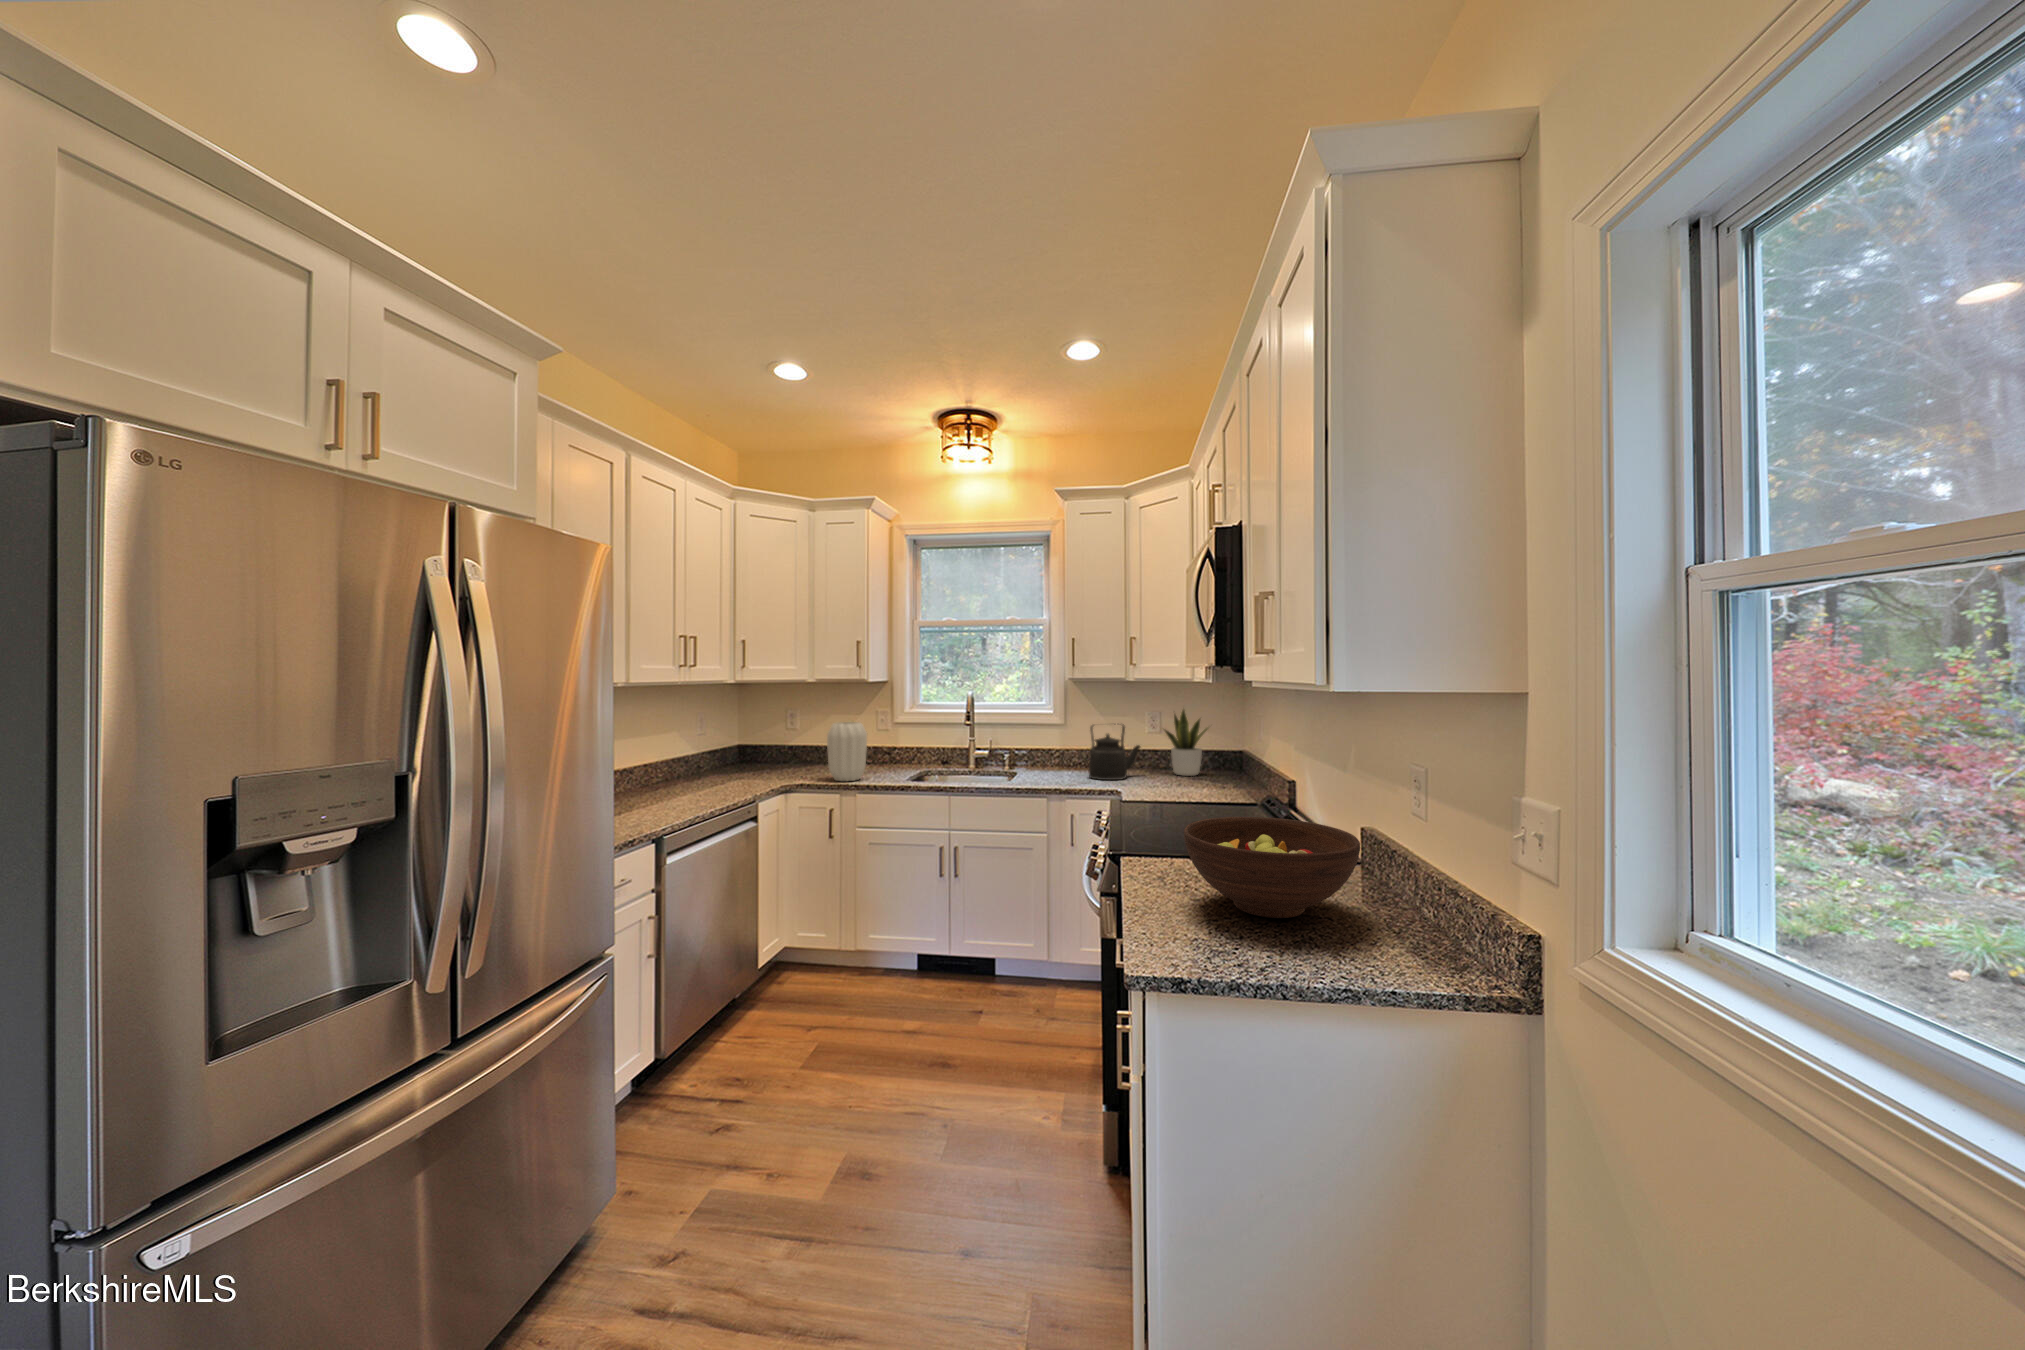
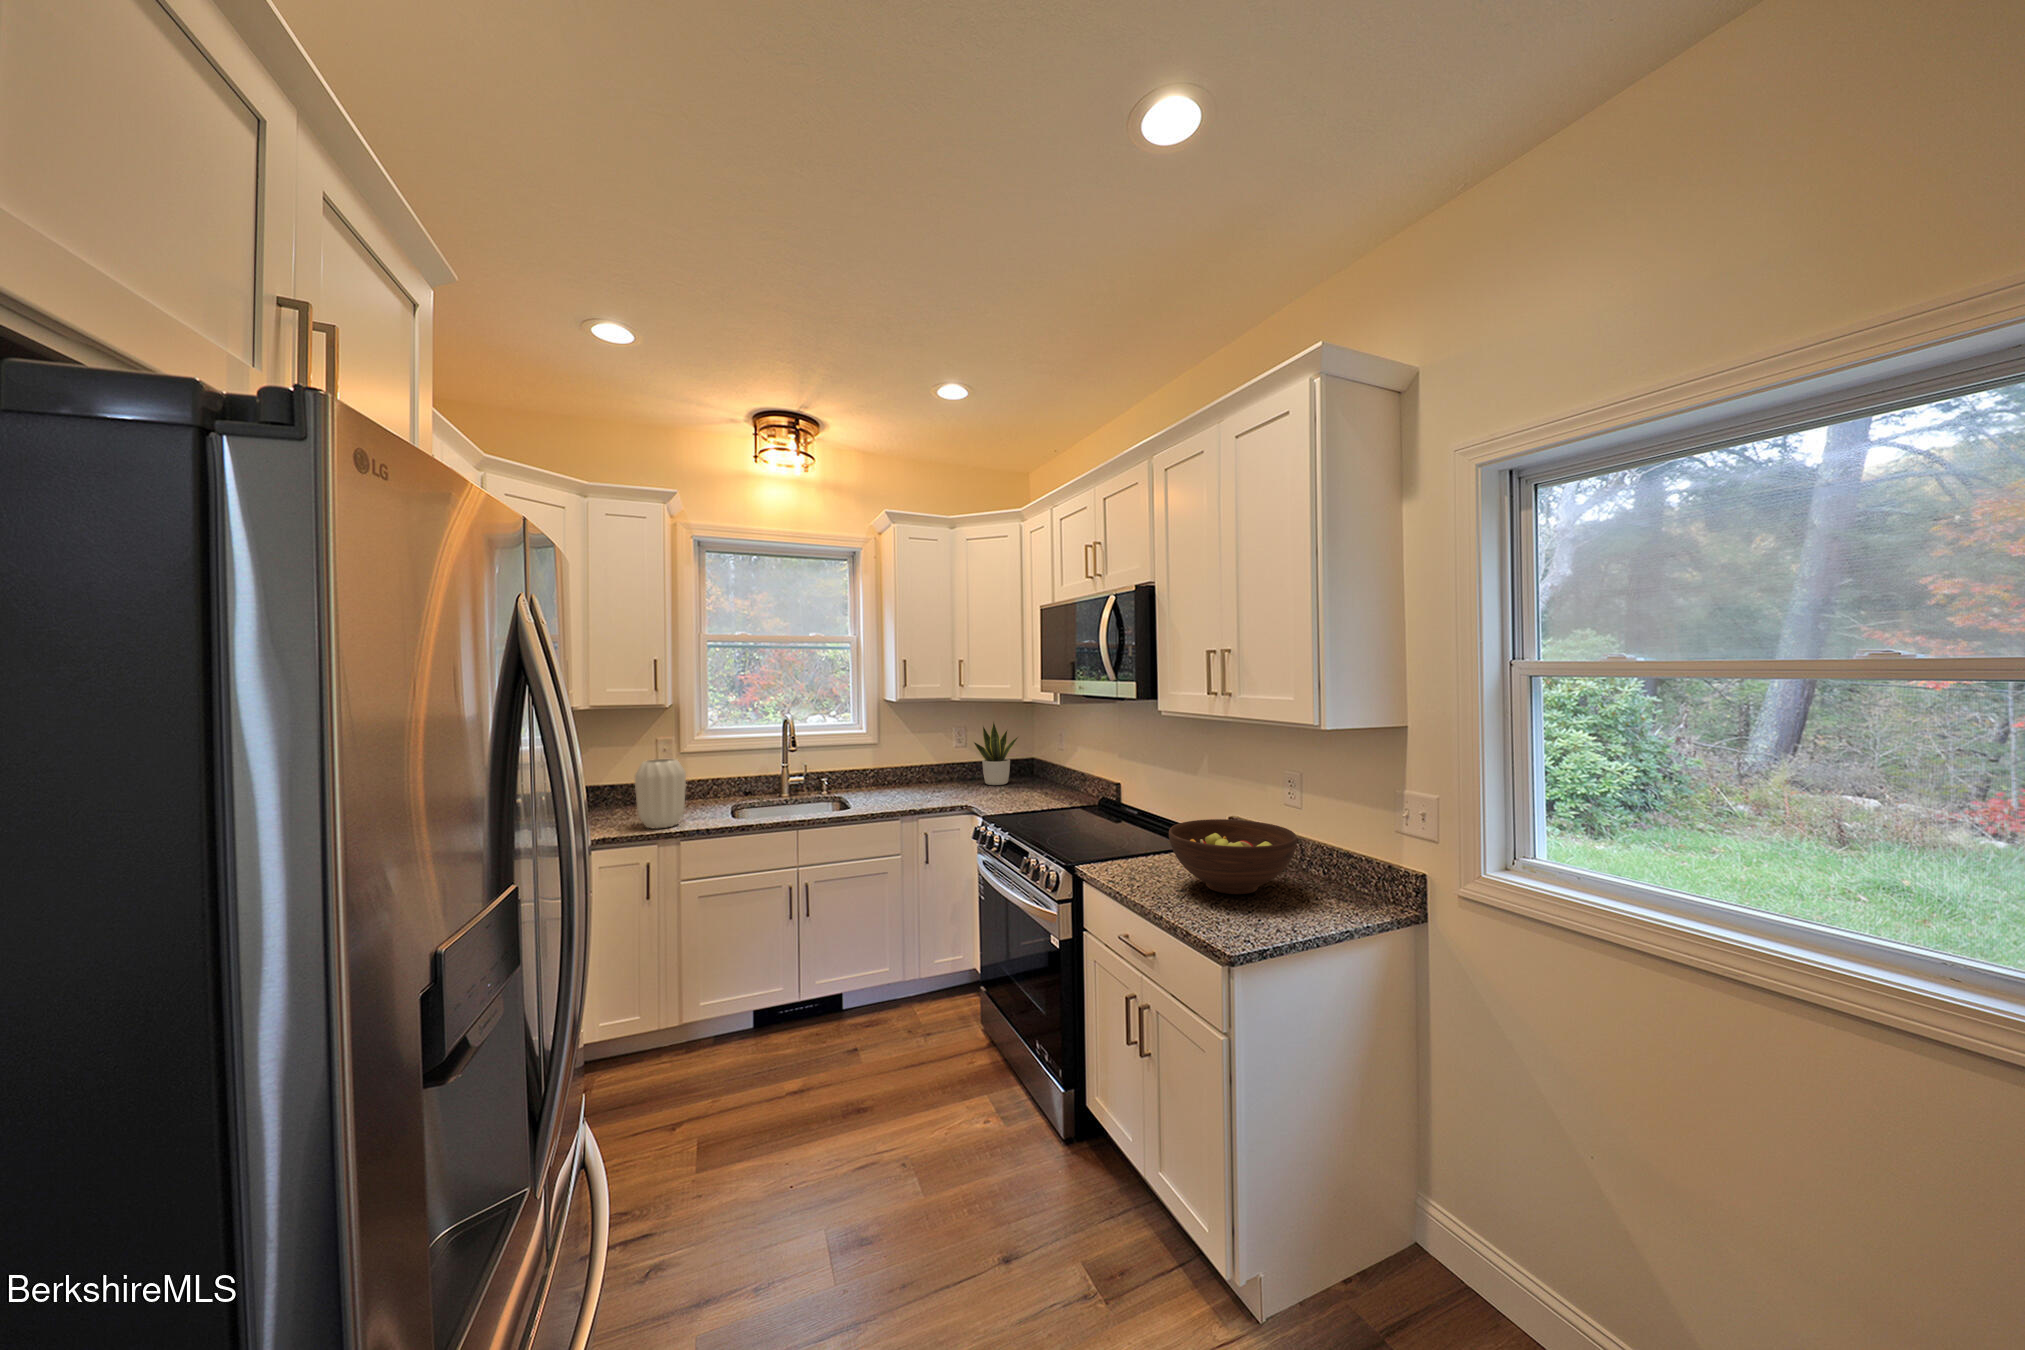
kettle: present [1089,724,1140,780] -> none [916,741,960,797]

